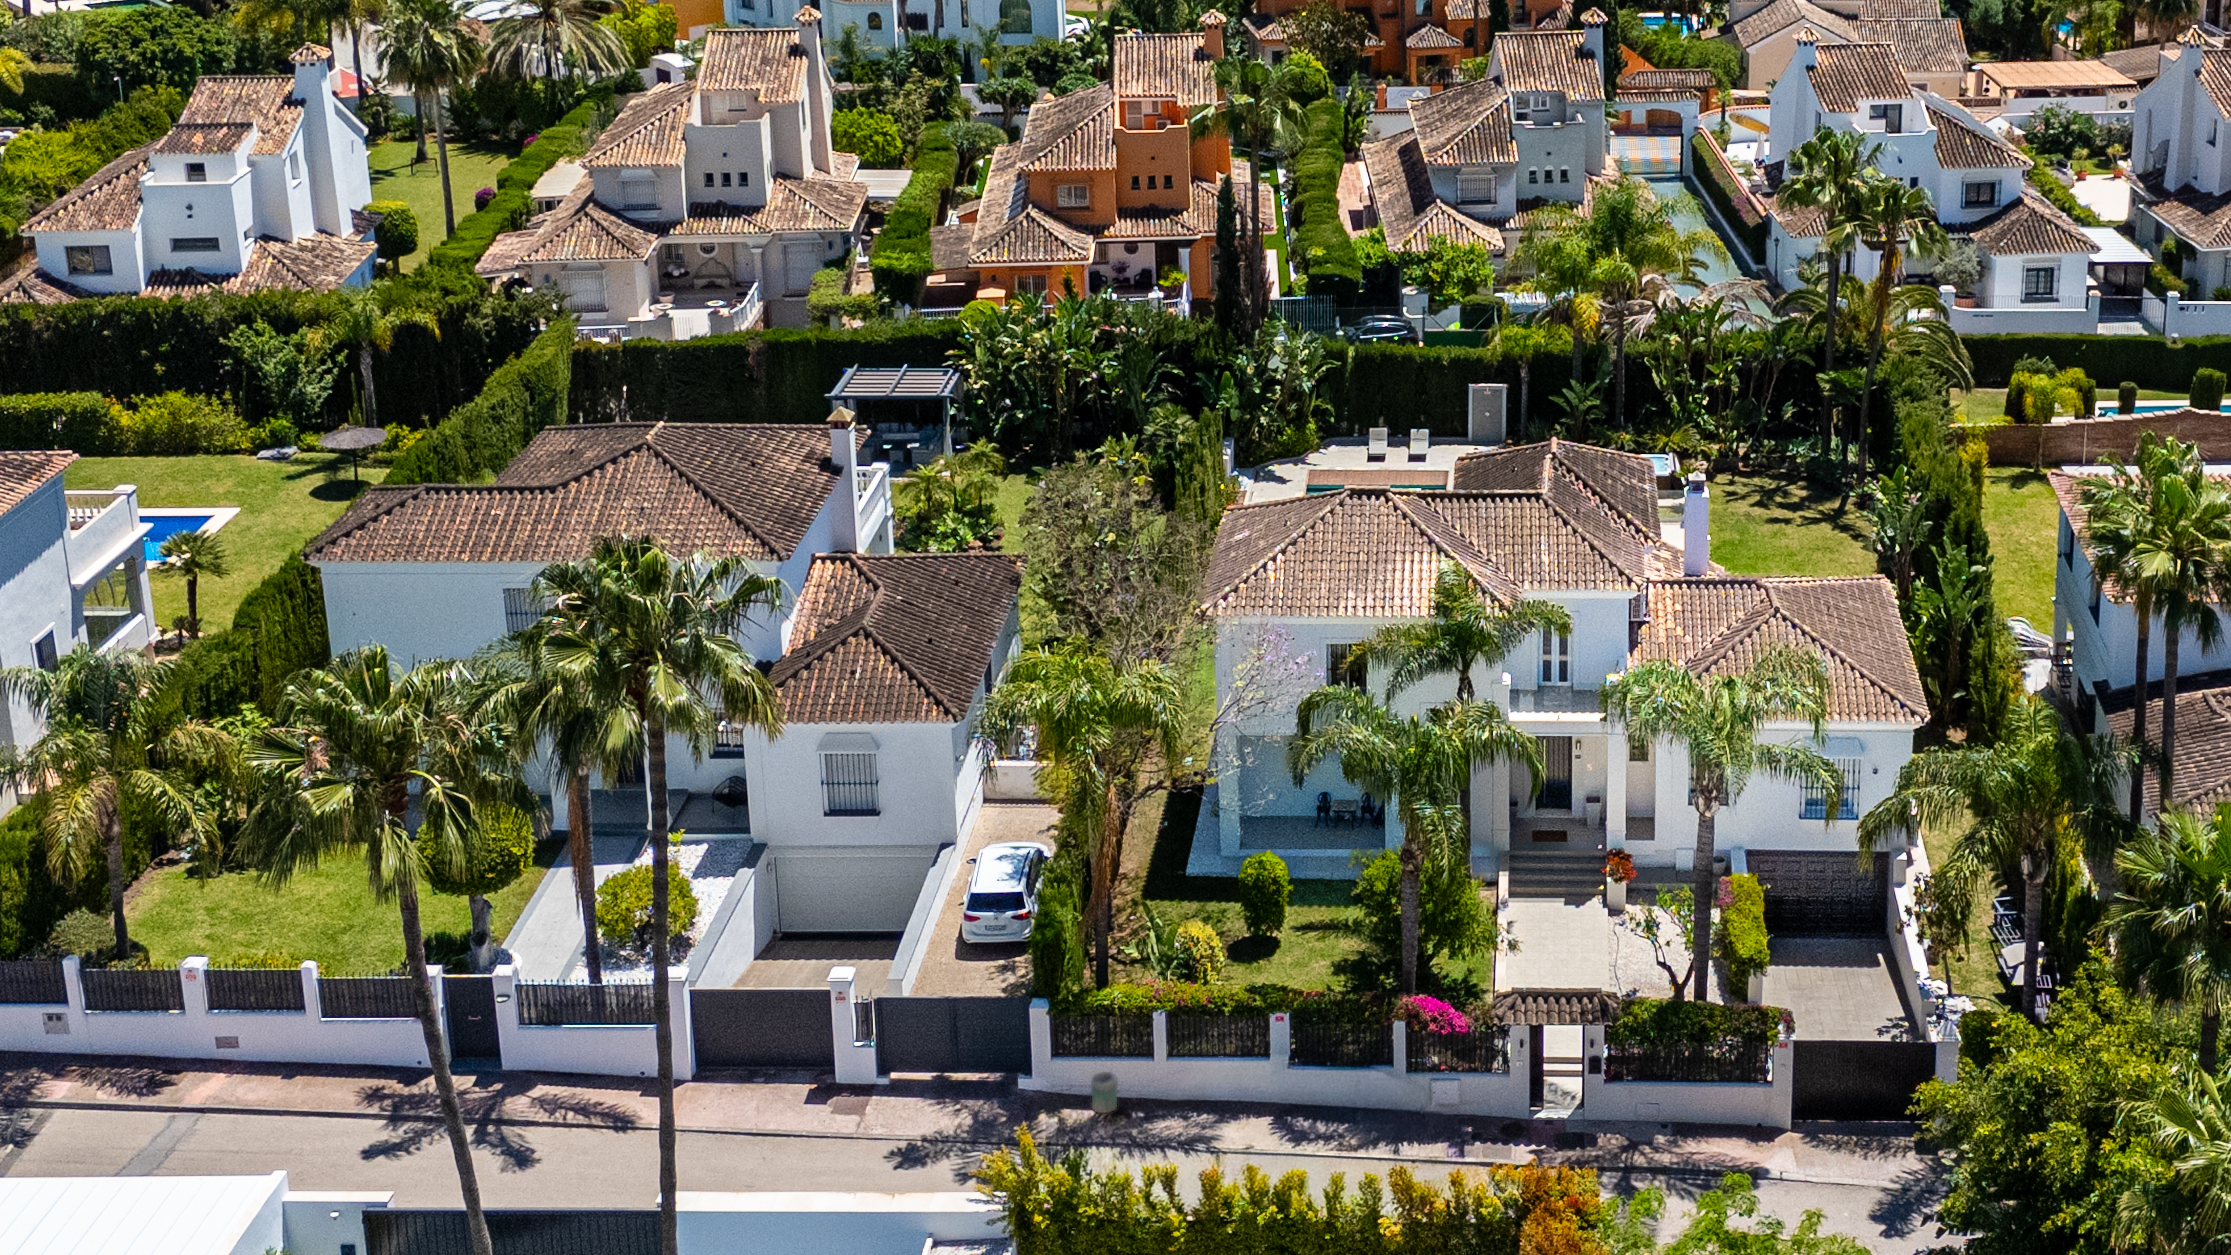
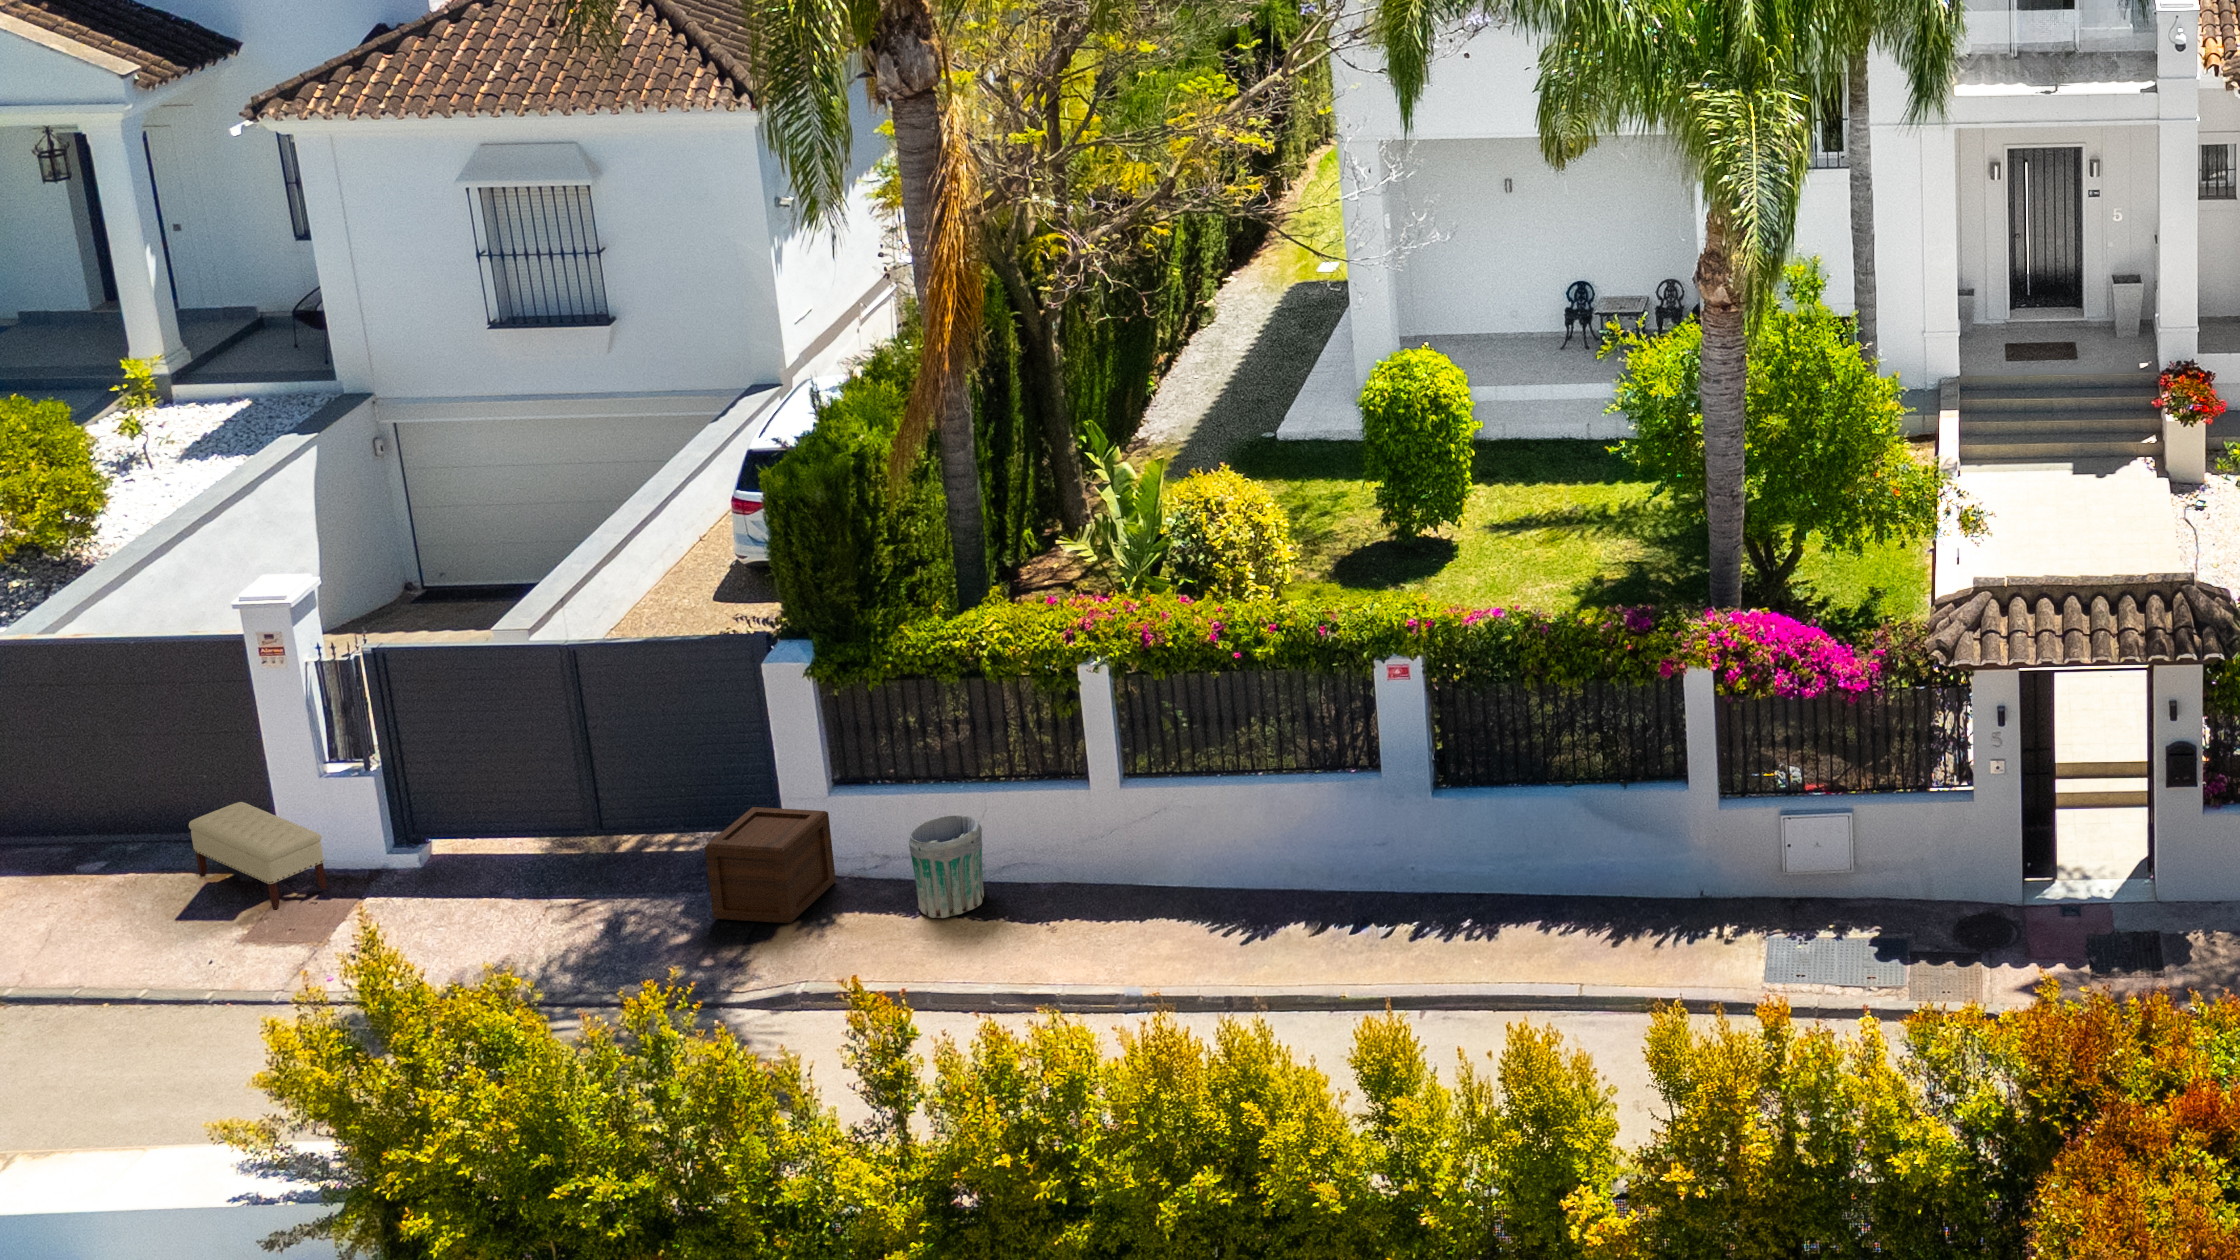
bench: none [801,1058,857,1103] -> present [189,802,327,910]
wooden crate: none [1013,1066,1056,1114] -> present [705,807,836,923]

